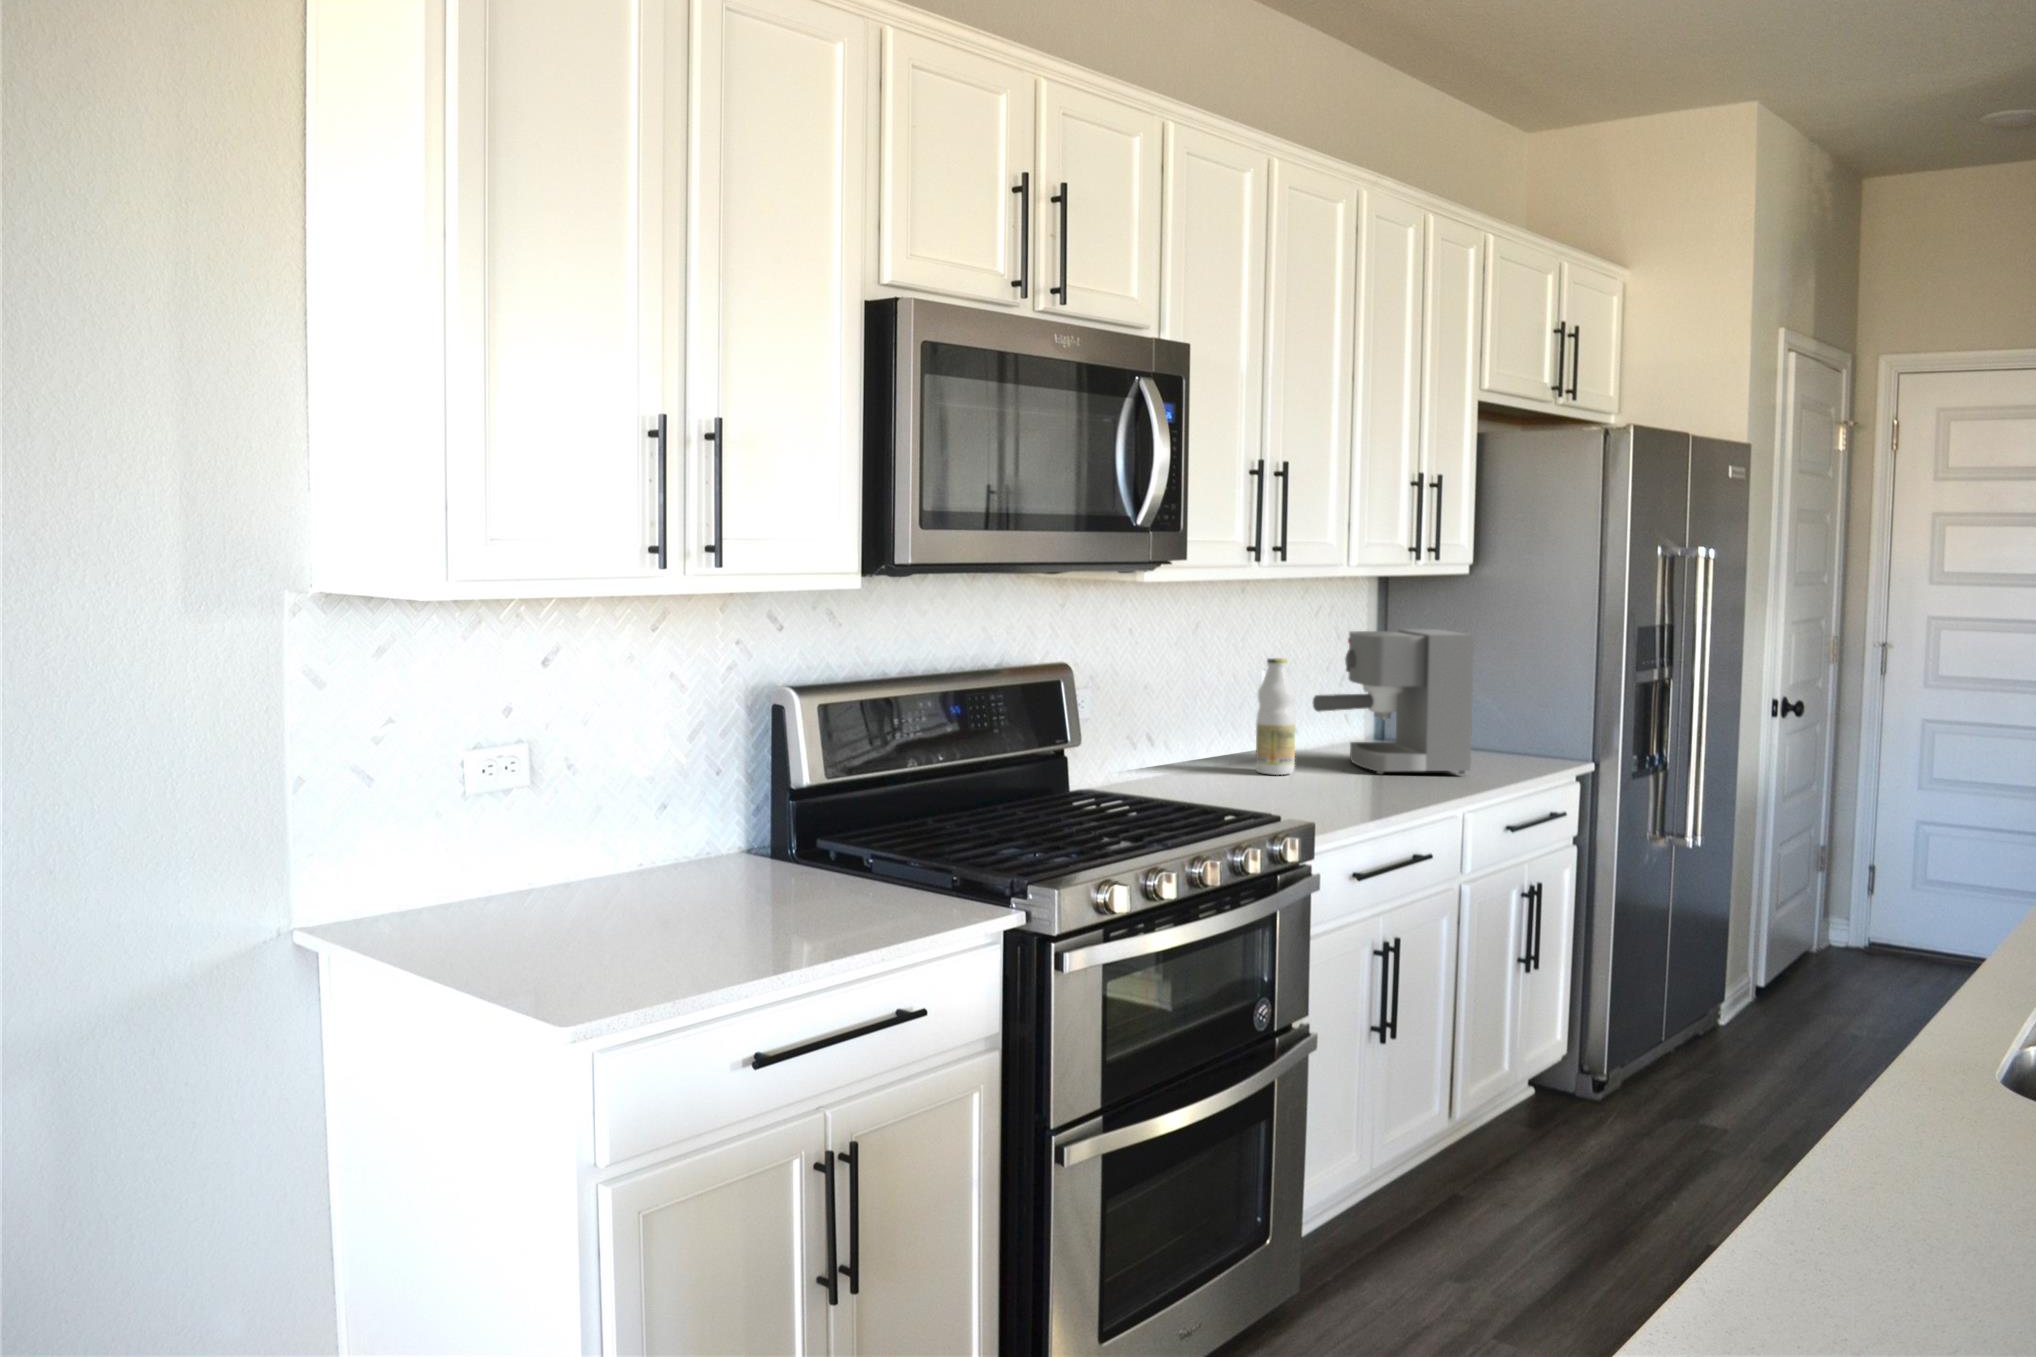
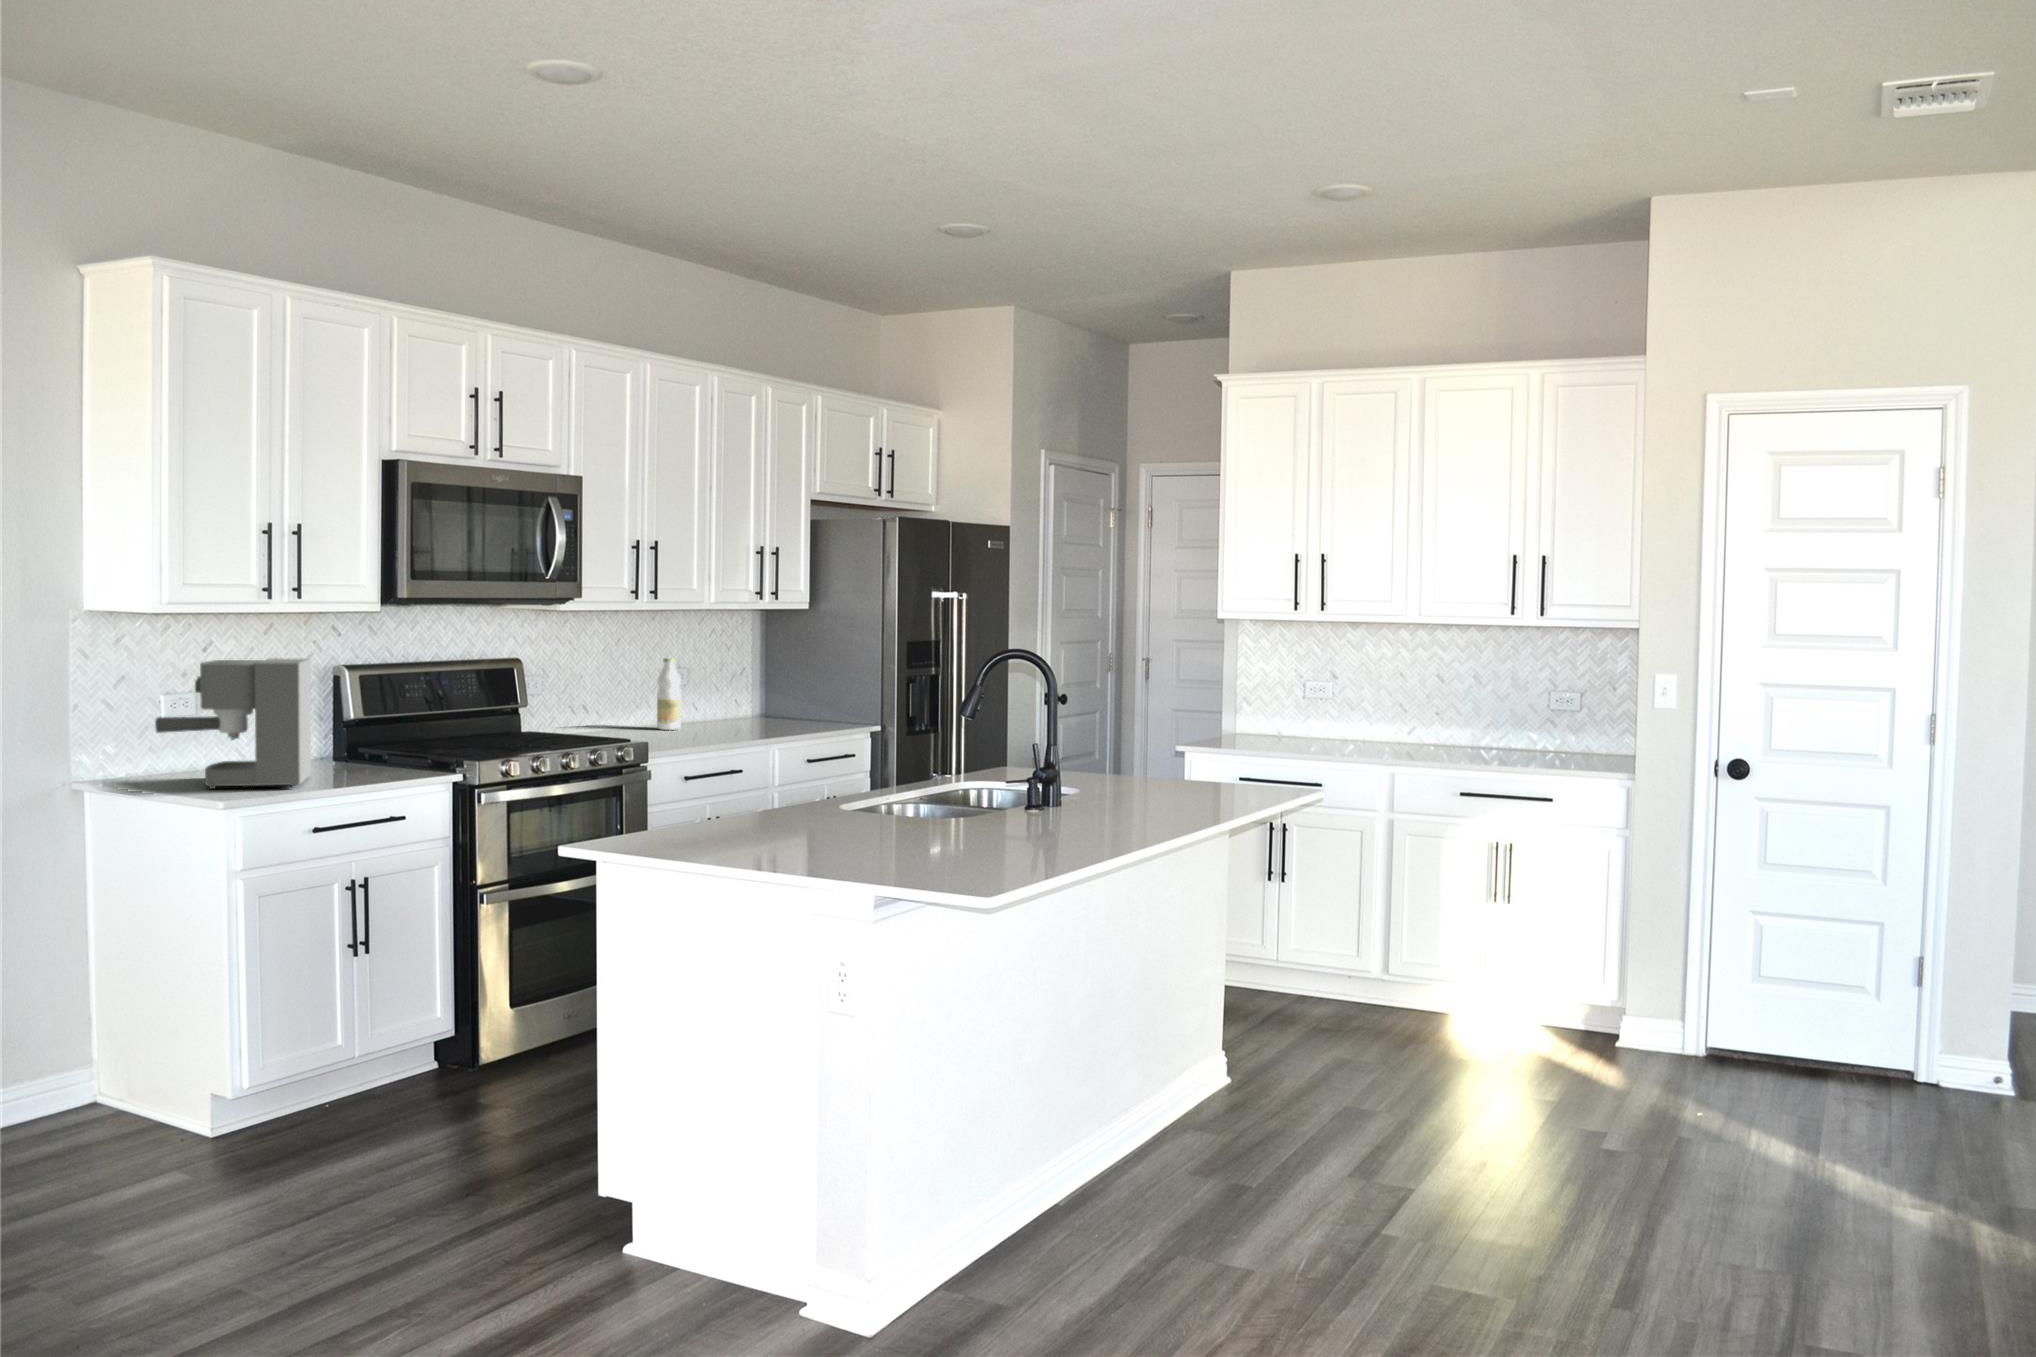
coffee maker: present [1313,629,1474,774] -> present [155,659,311,789]

